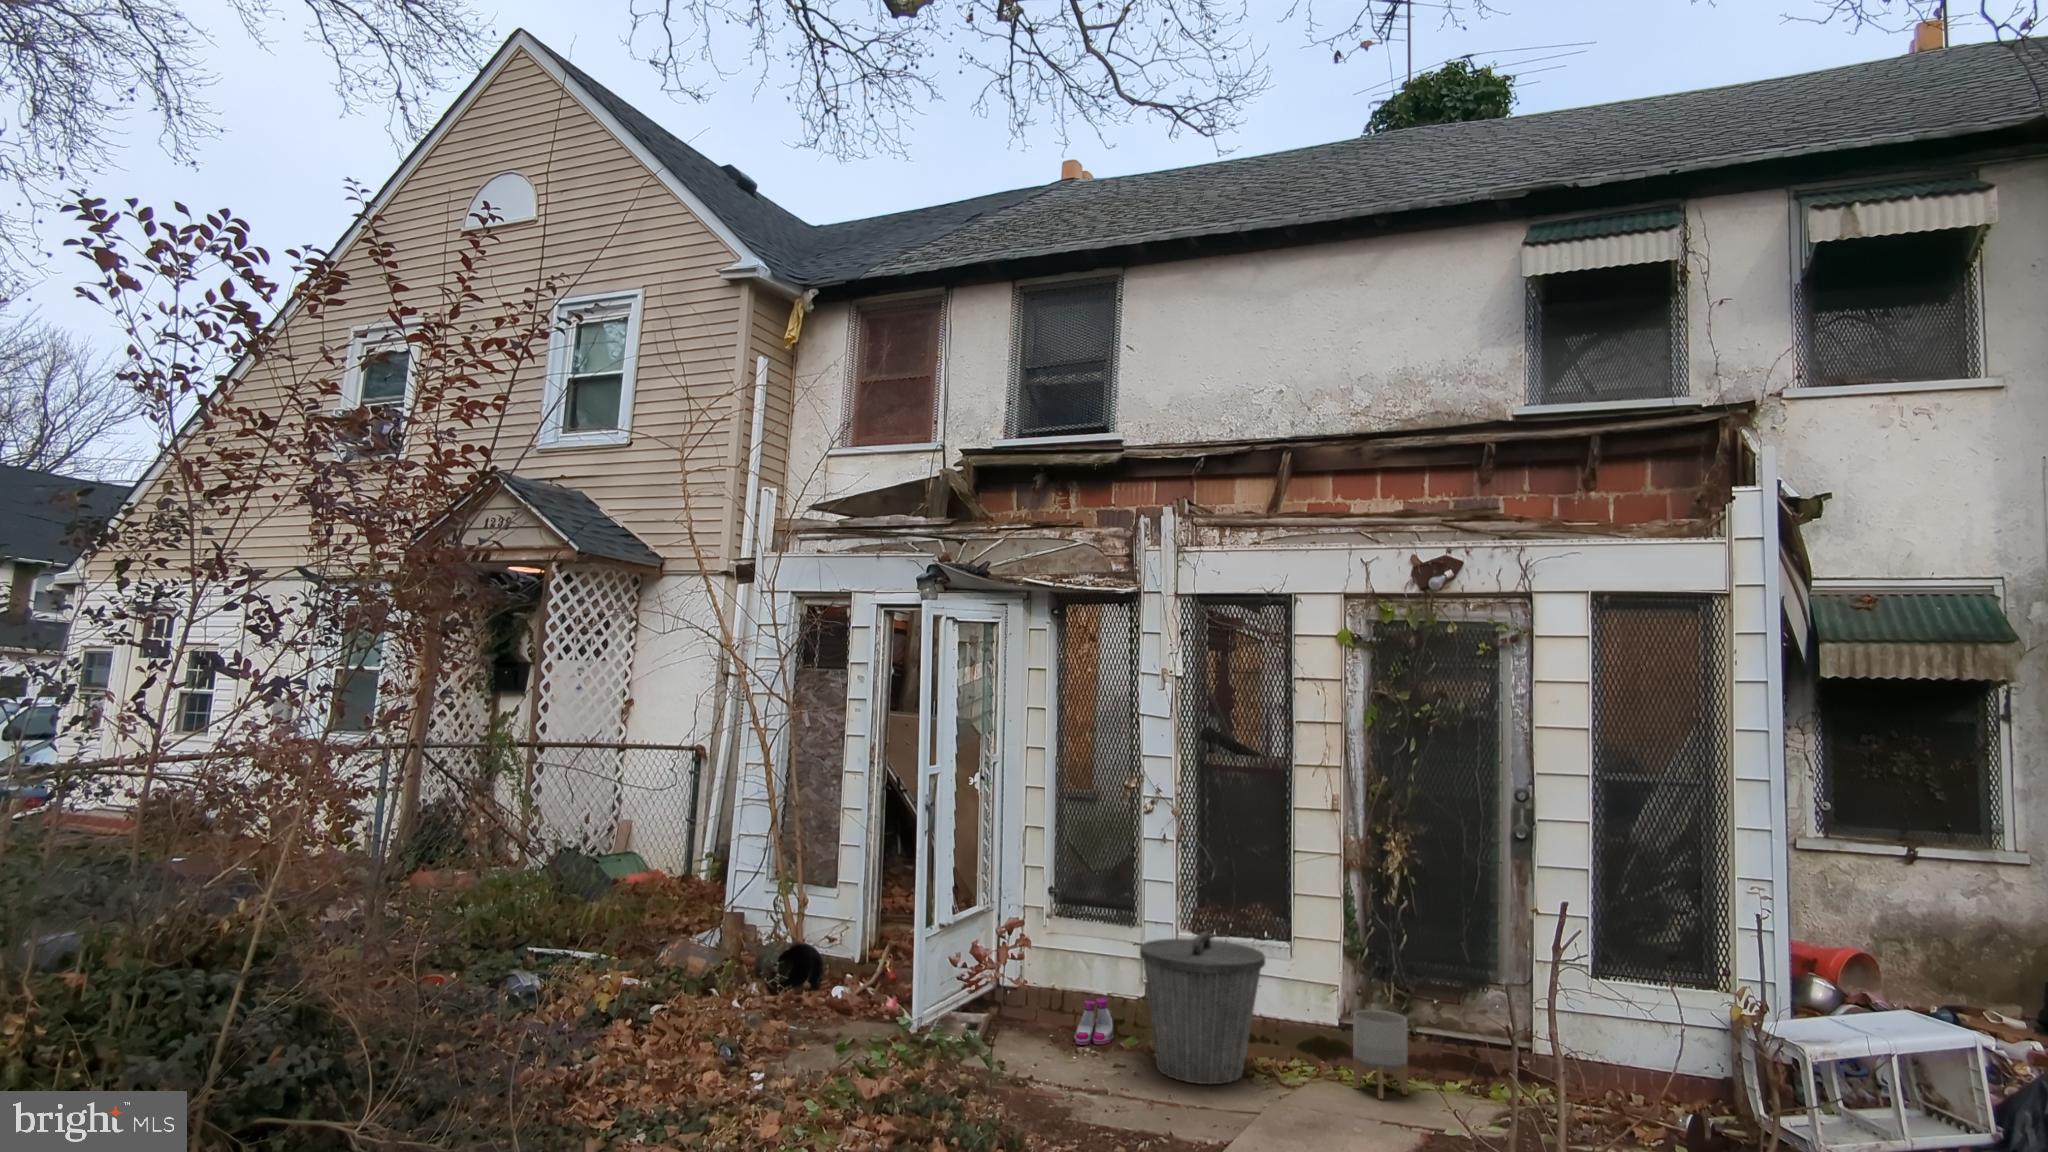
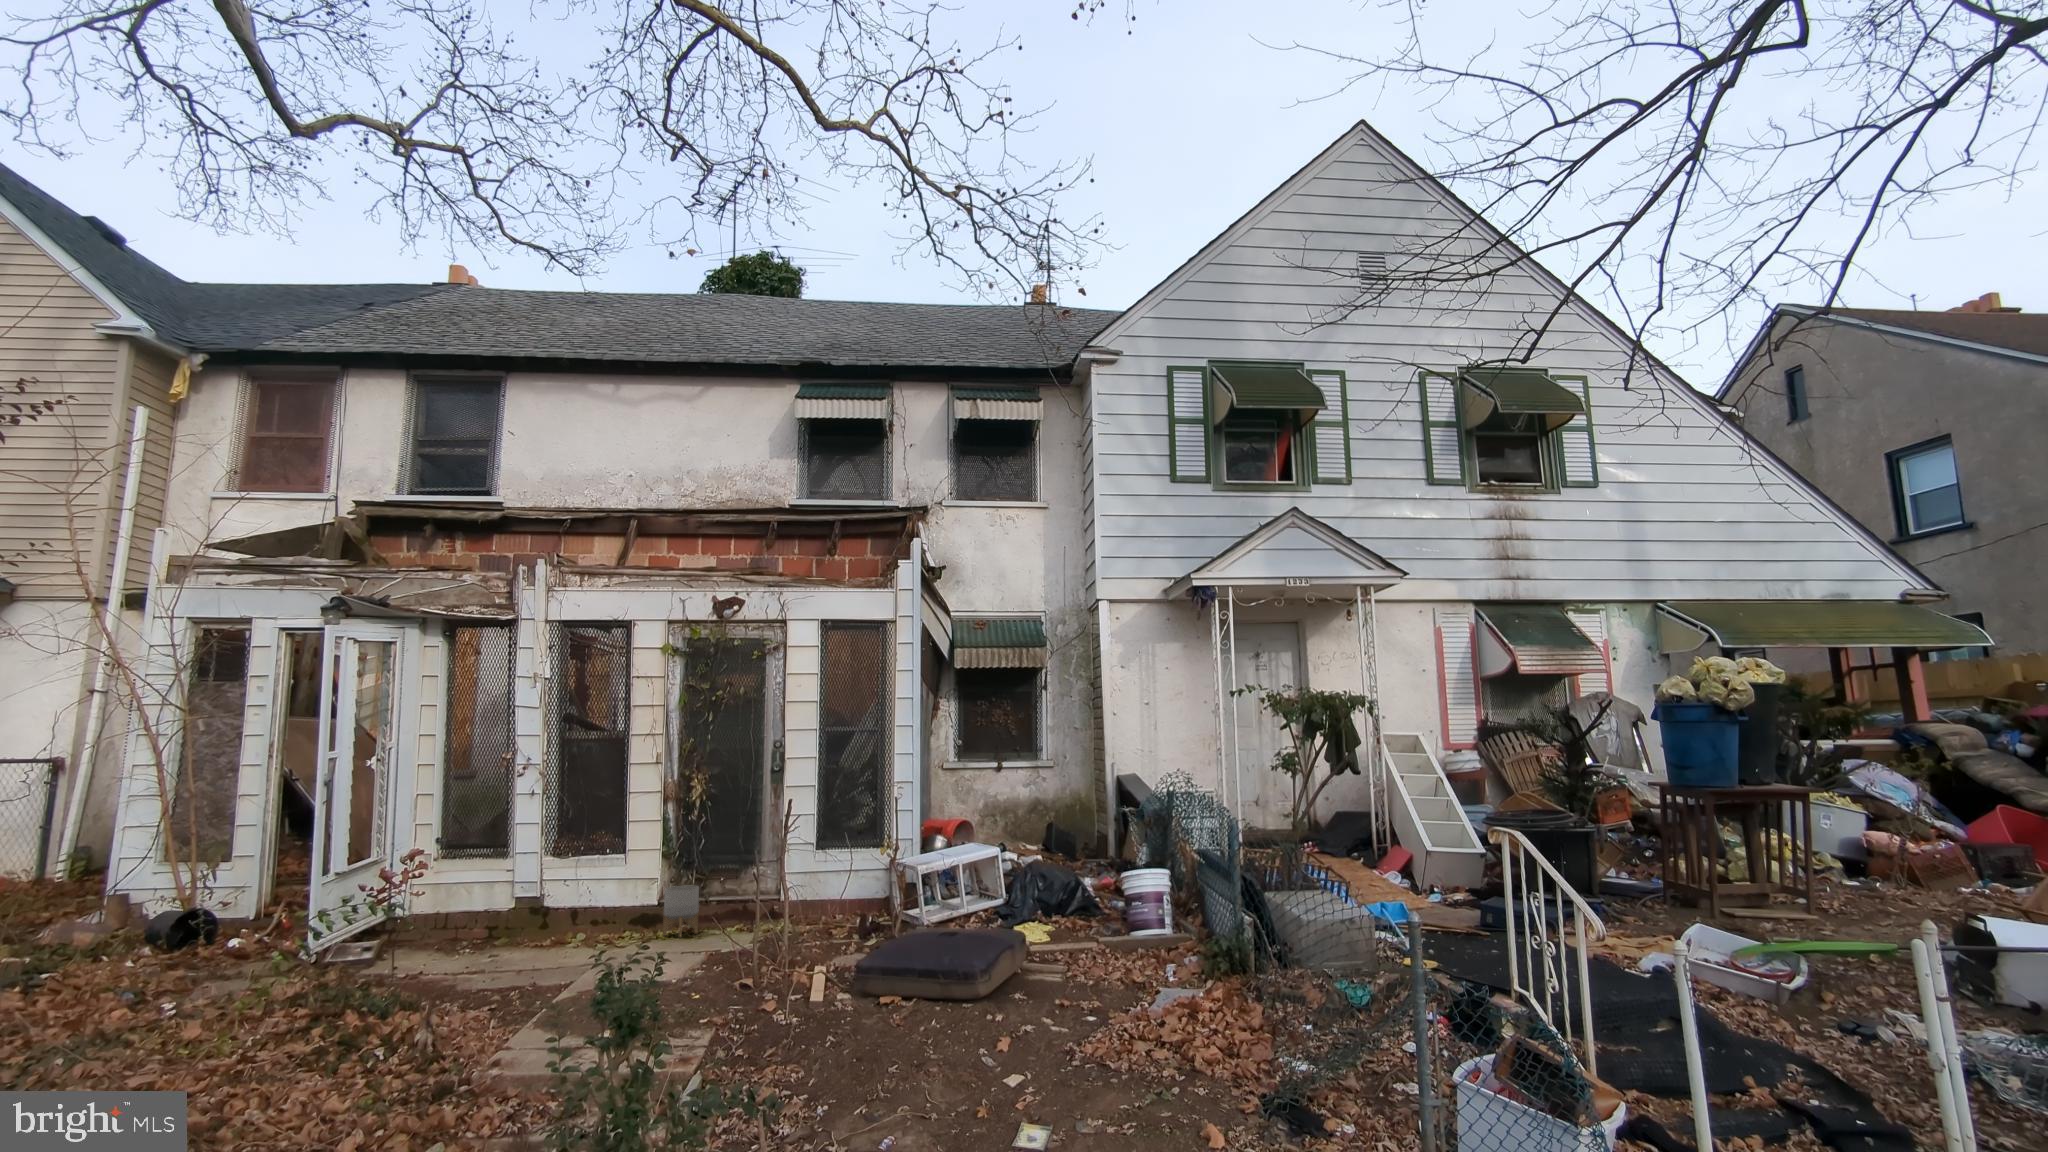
trash can: present [1140,932,1265,1084] -> none [514,850,606,949]
boots: present [1074,997,1114,1045] -> none [458,910,490,945]

